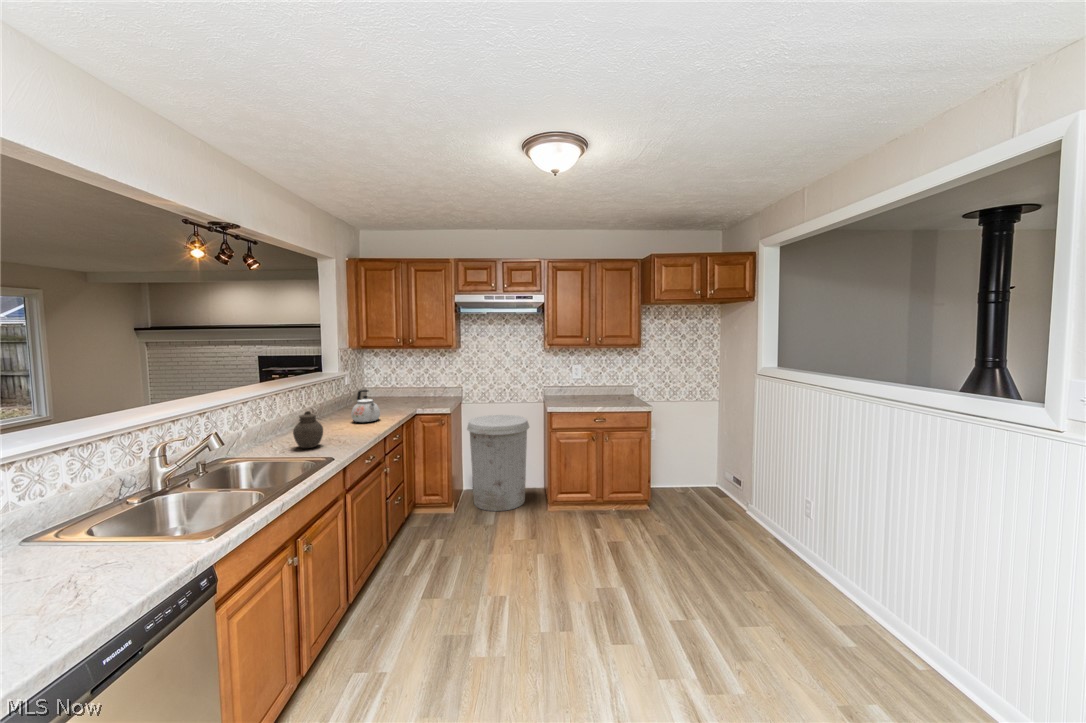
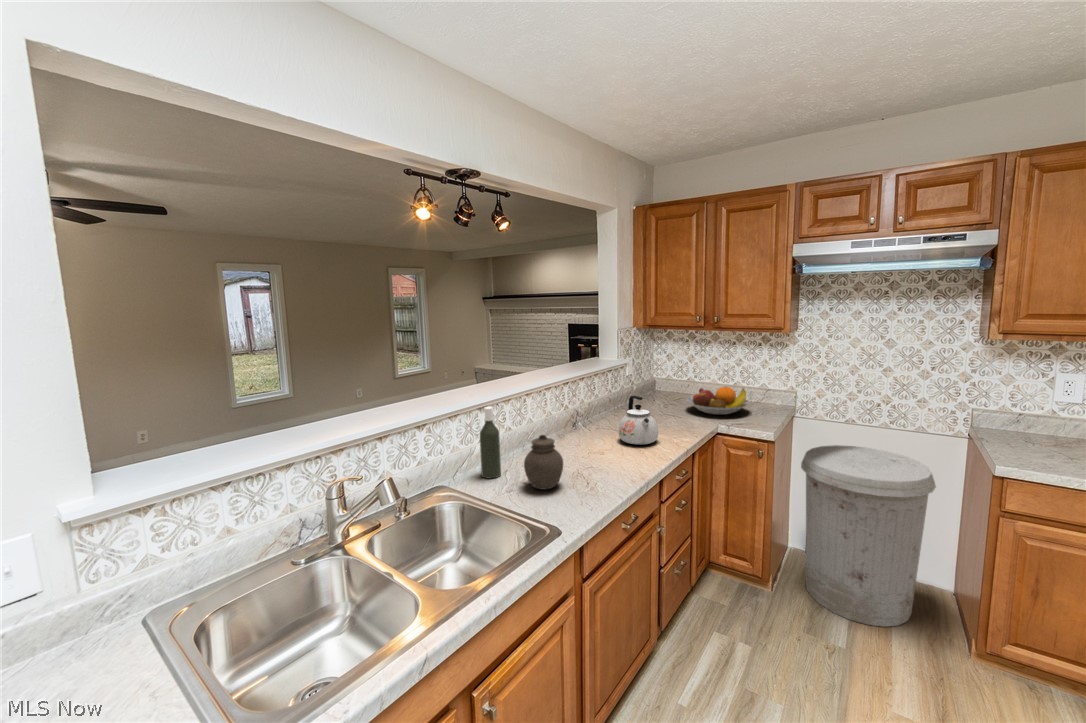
fruit bowl: none [394,385,436,404] -> present [686,387,750,415]
bottle: none [250,398,269,451] -> present [480,407,501,479]

